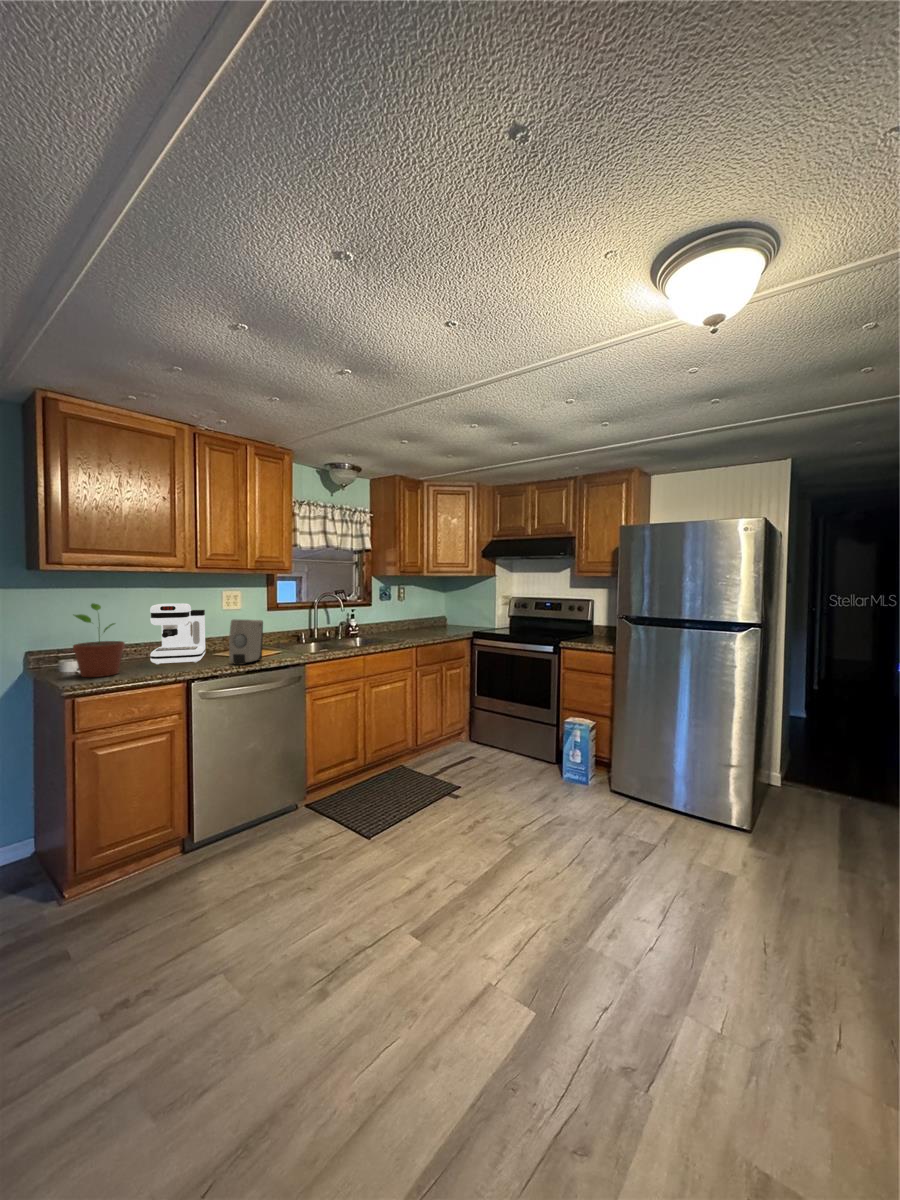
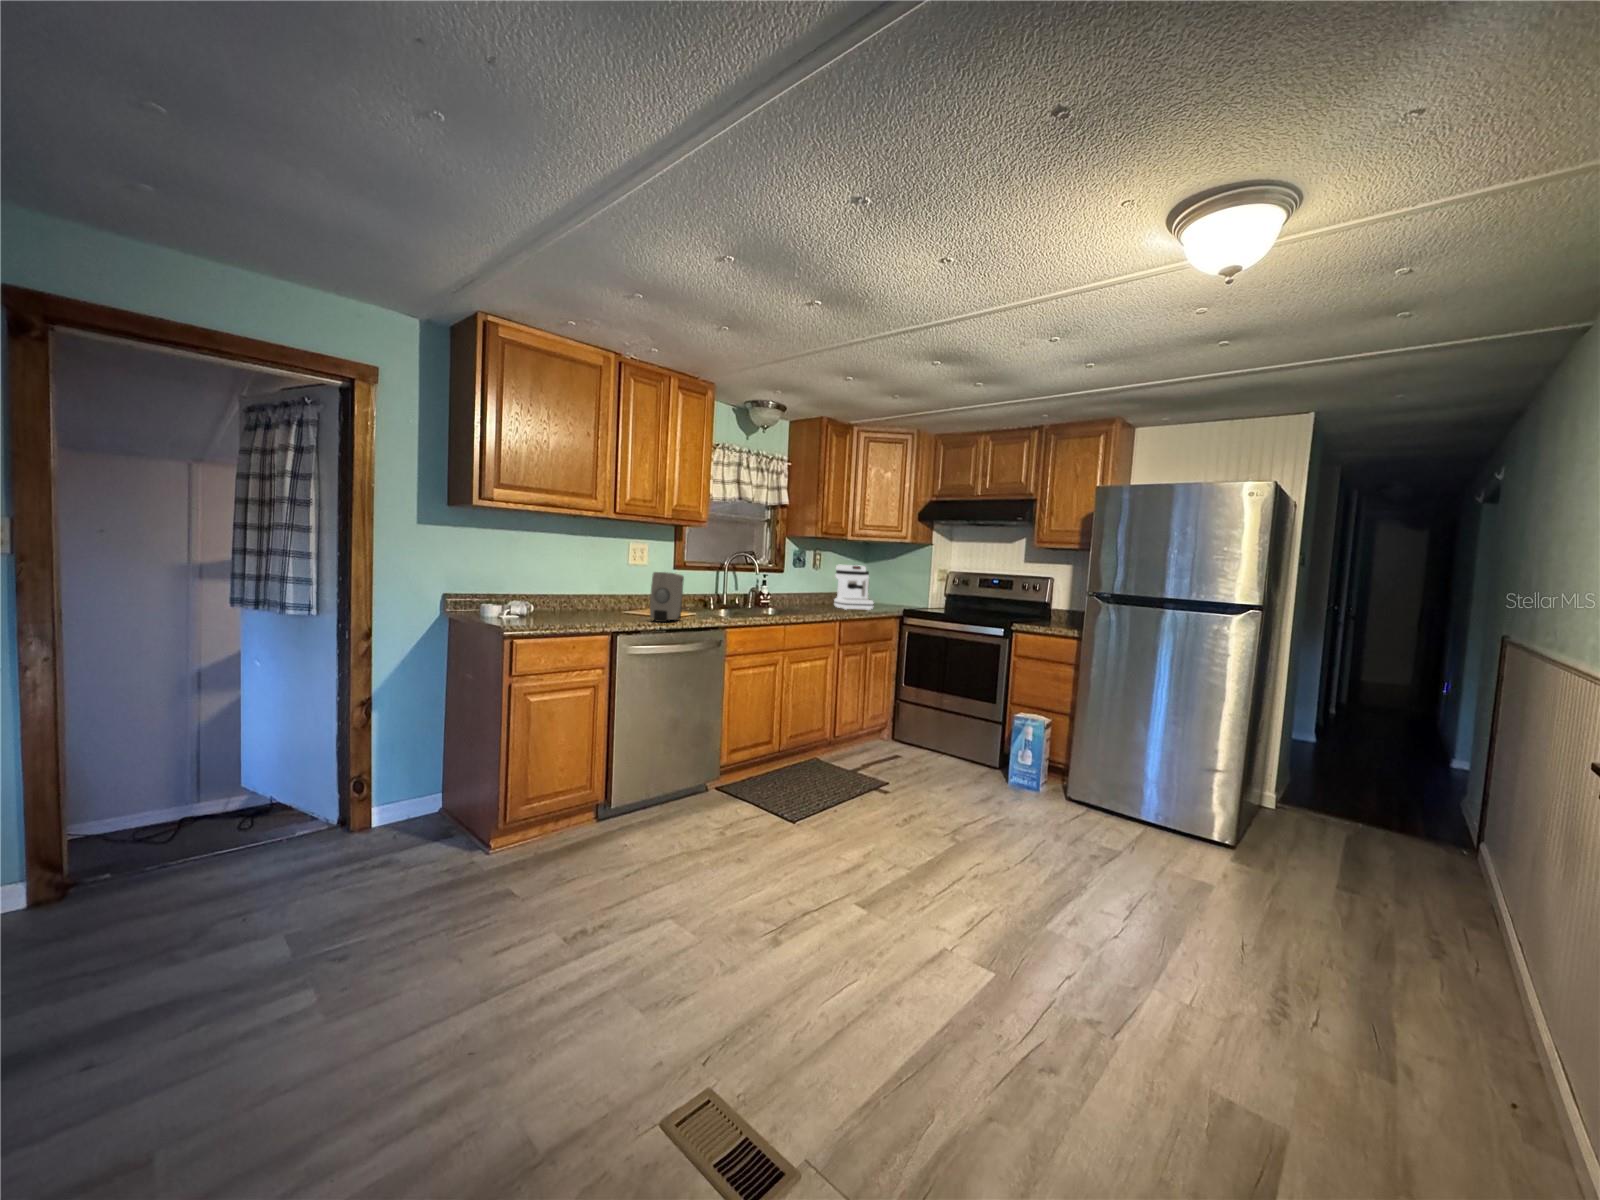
potted plant: present [73,603,125,677] -> none [500,544,548,622]
coffee maker: present [150,604,205,664] -> present [834,565,873,610]

